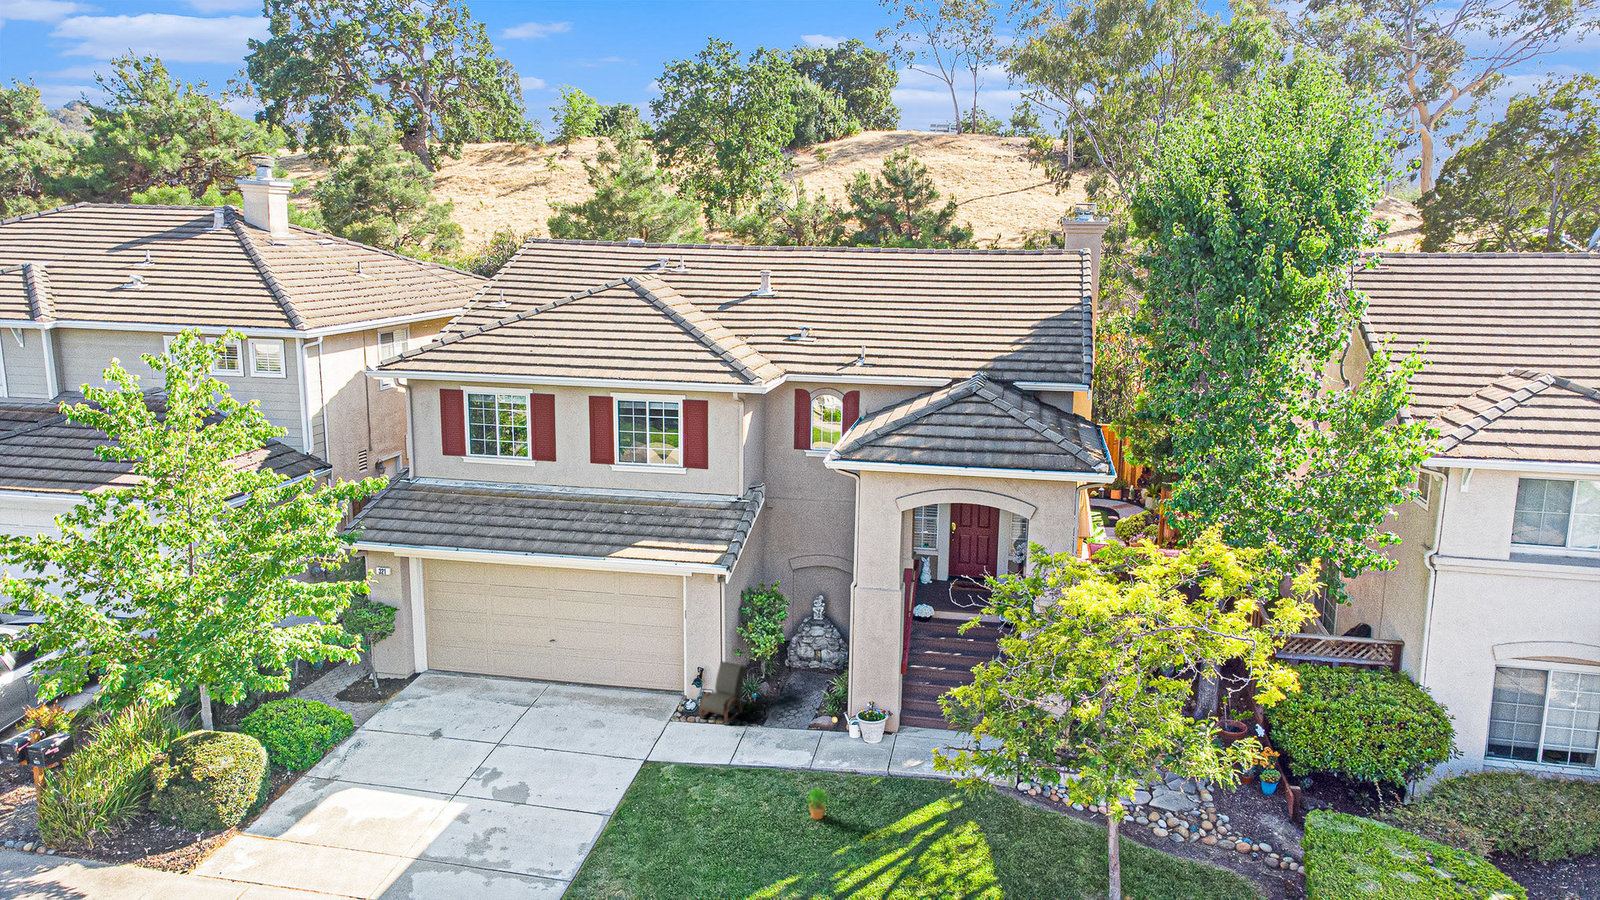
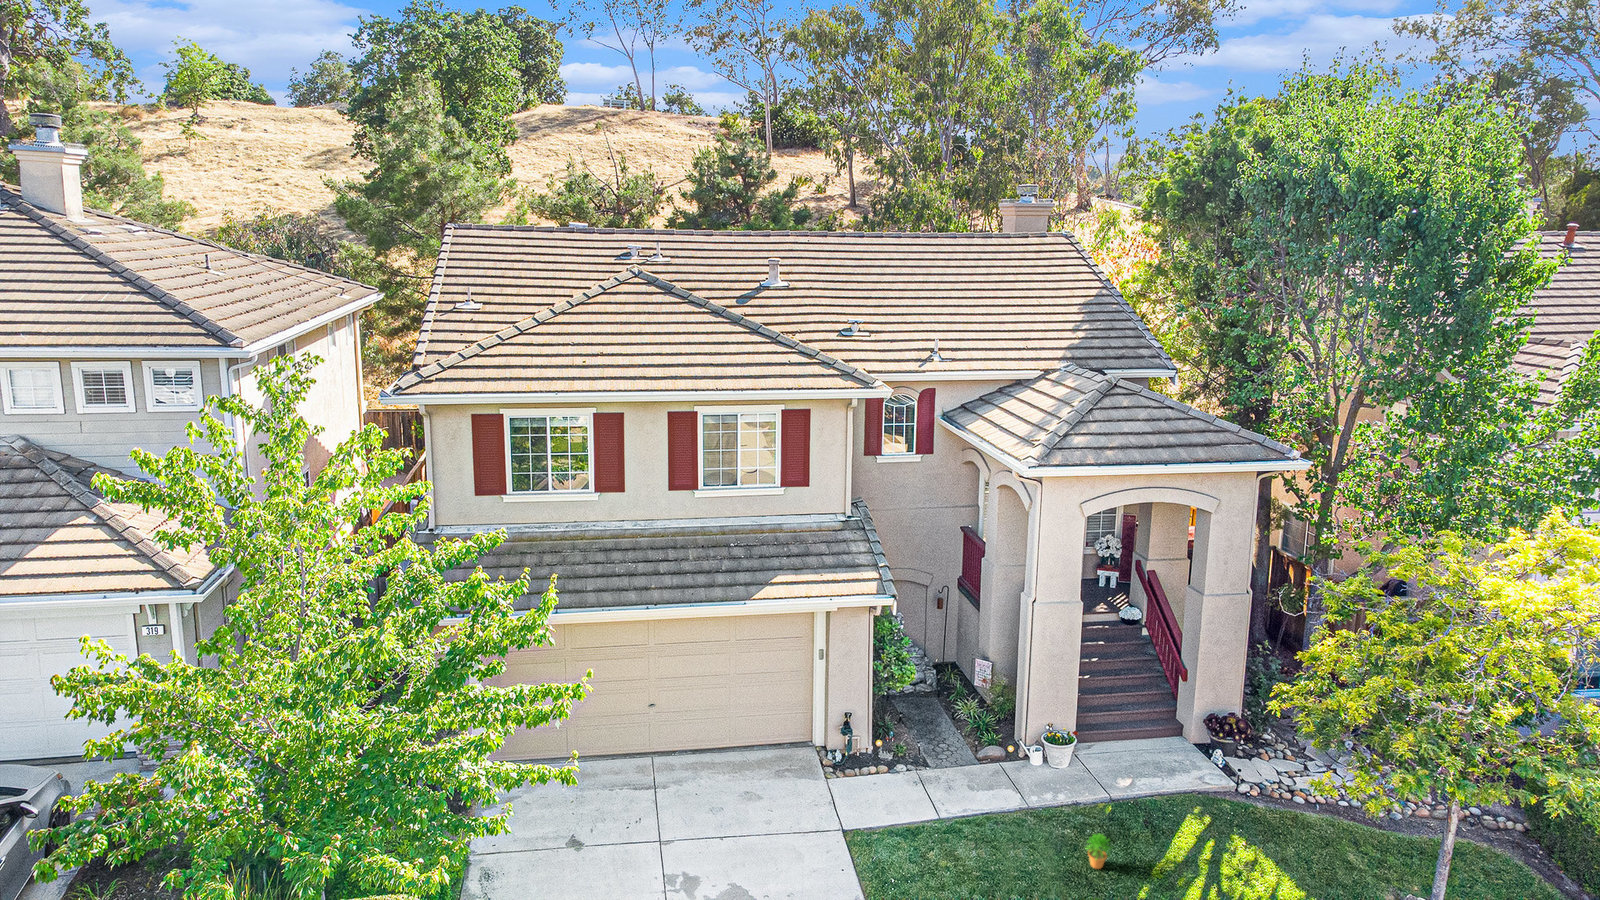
lounge chair: present [699,662,745,724] -> none [864,702,902,774]

